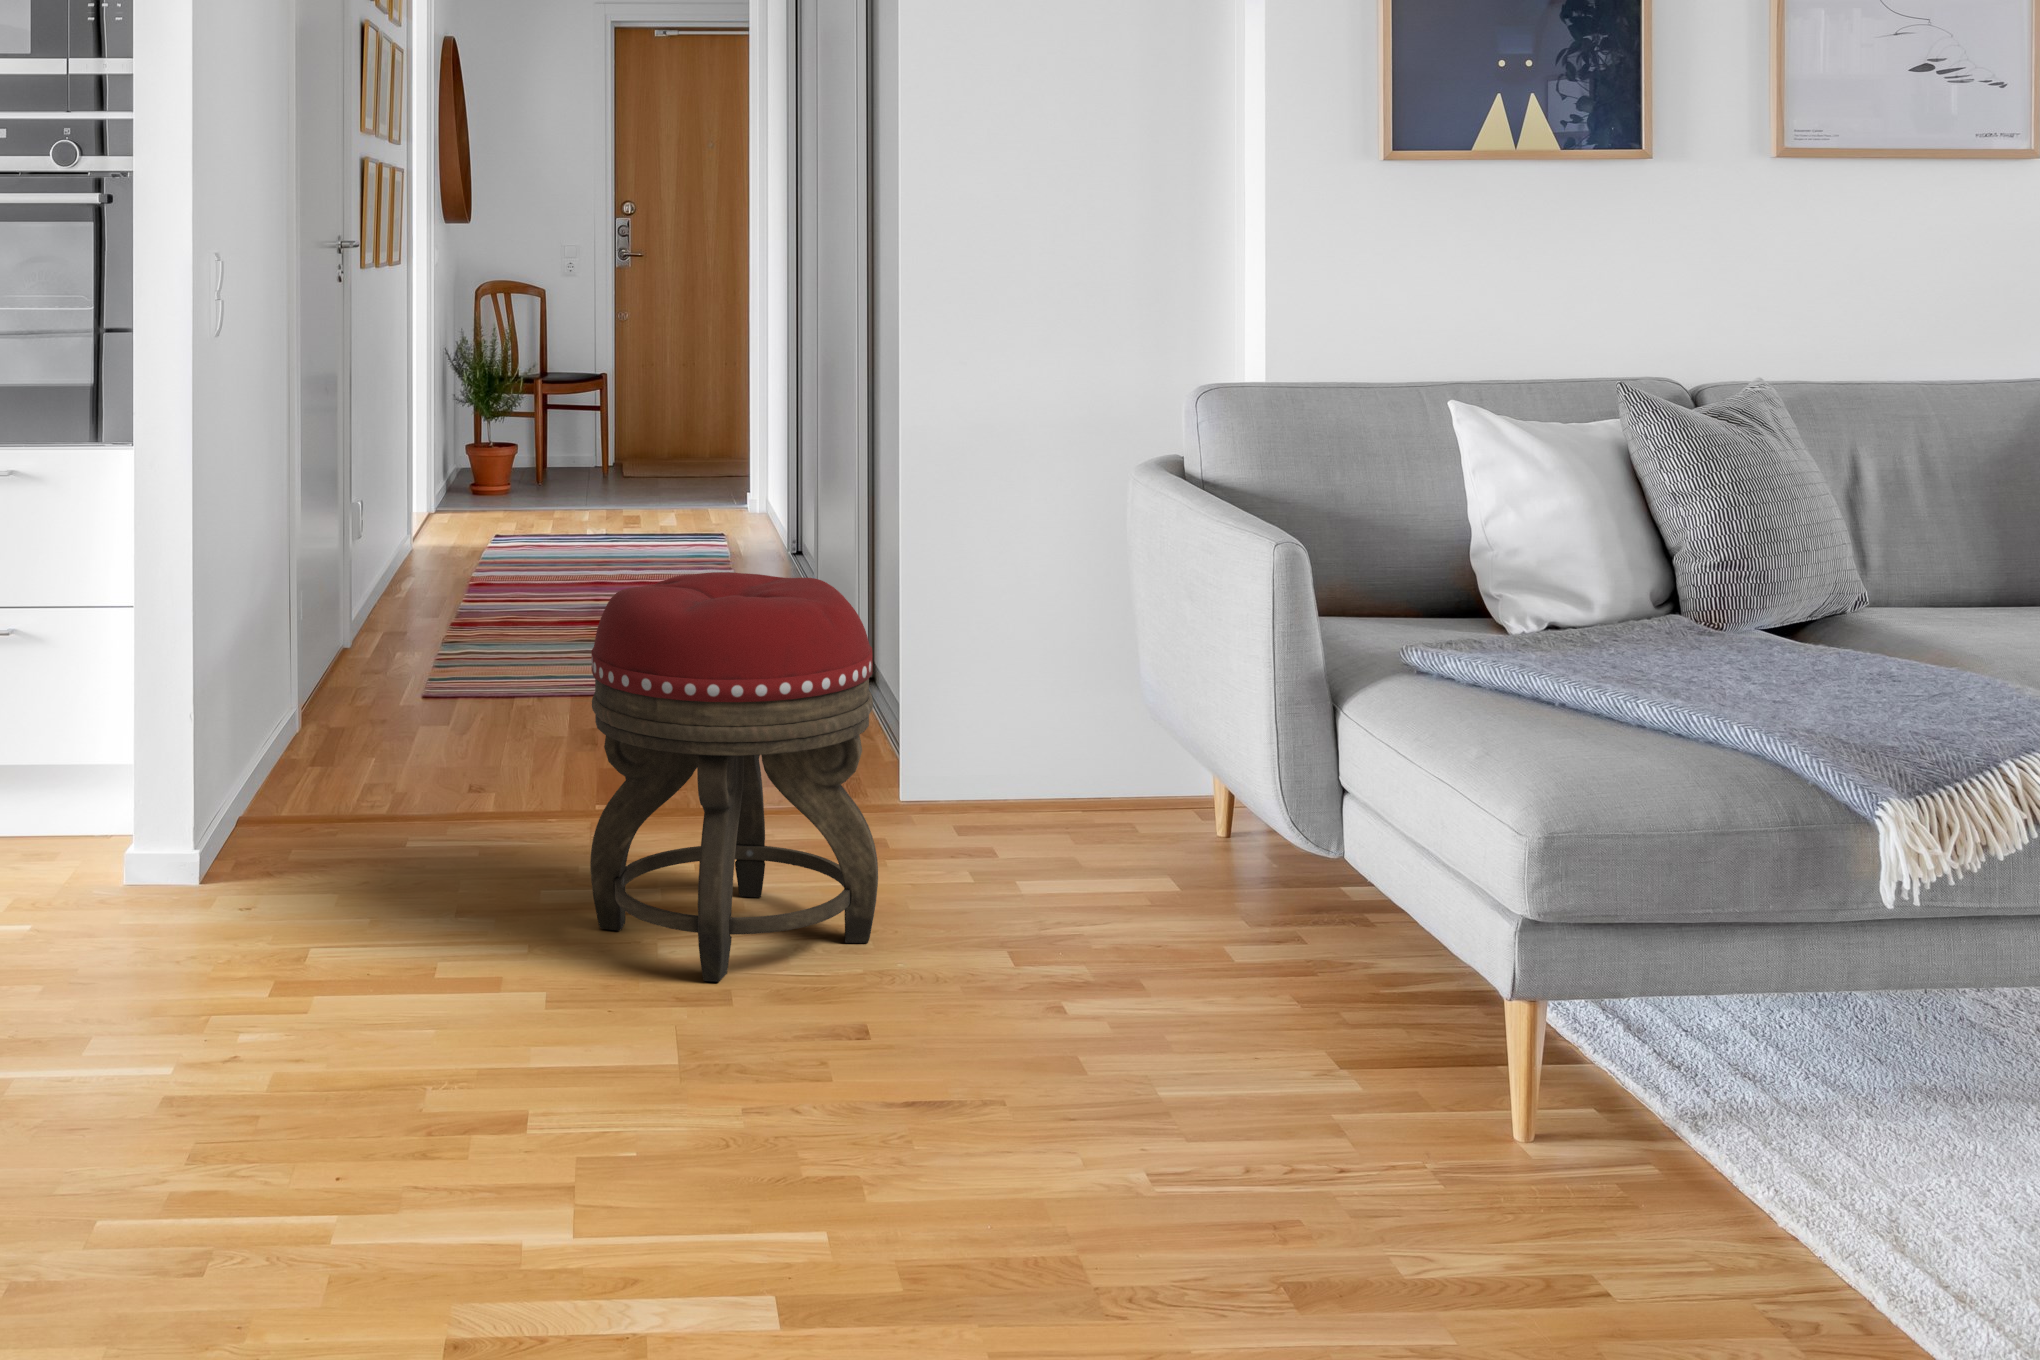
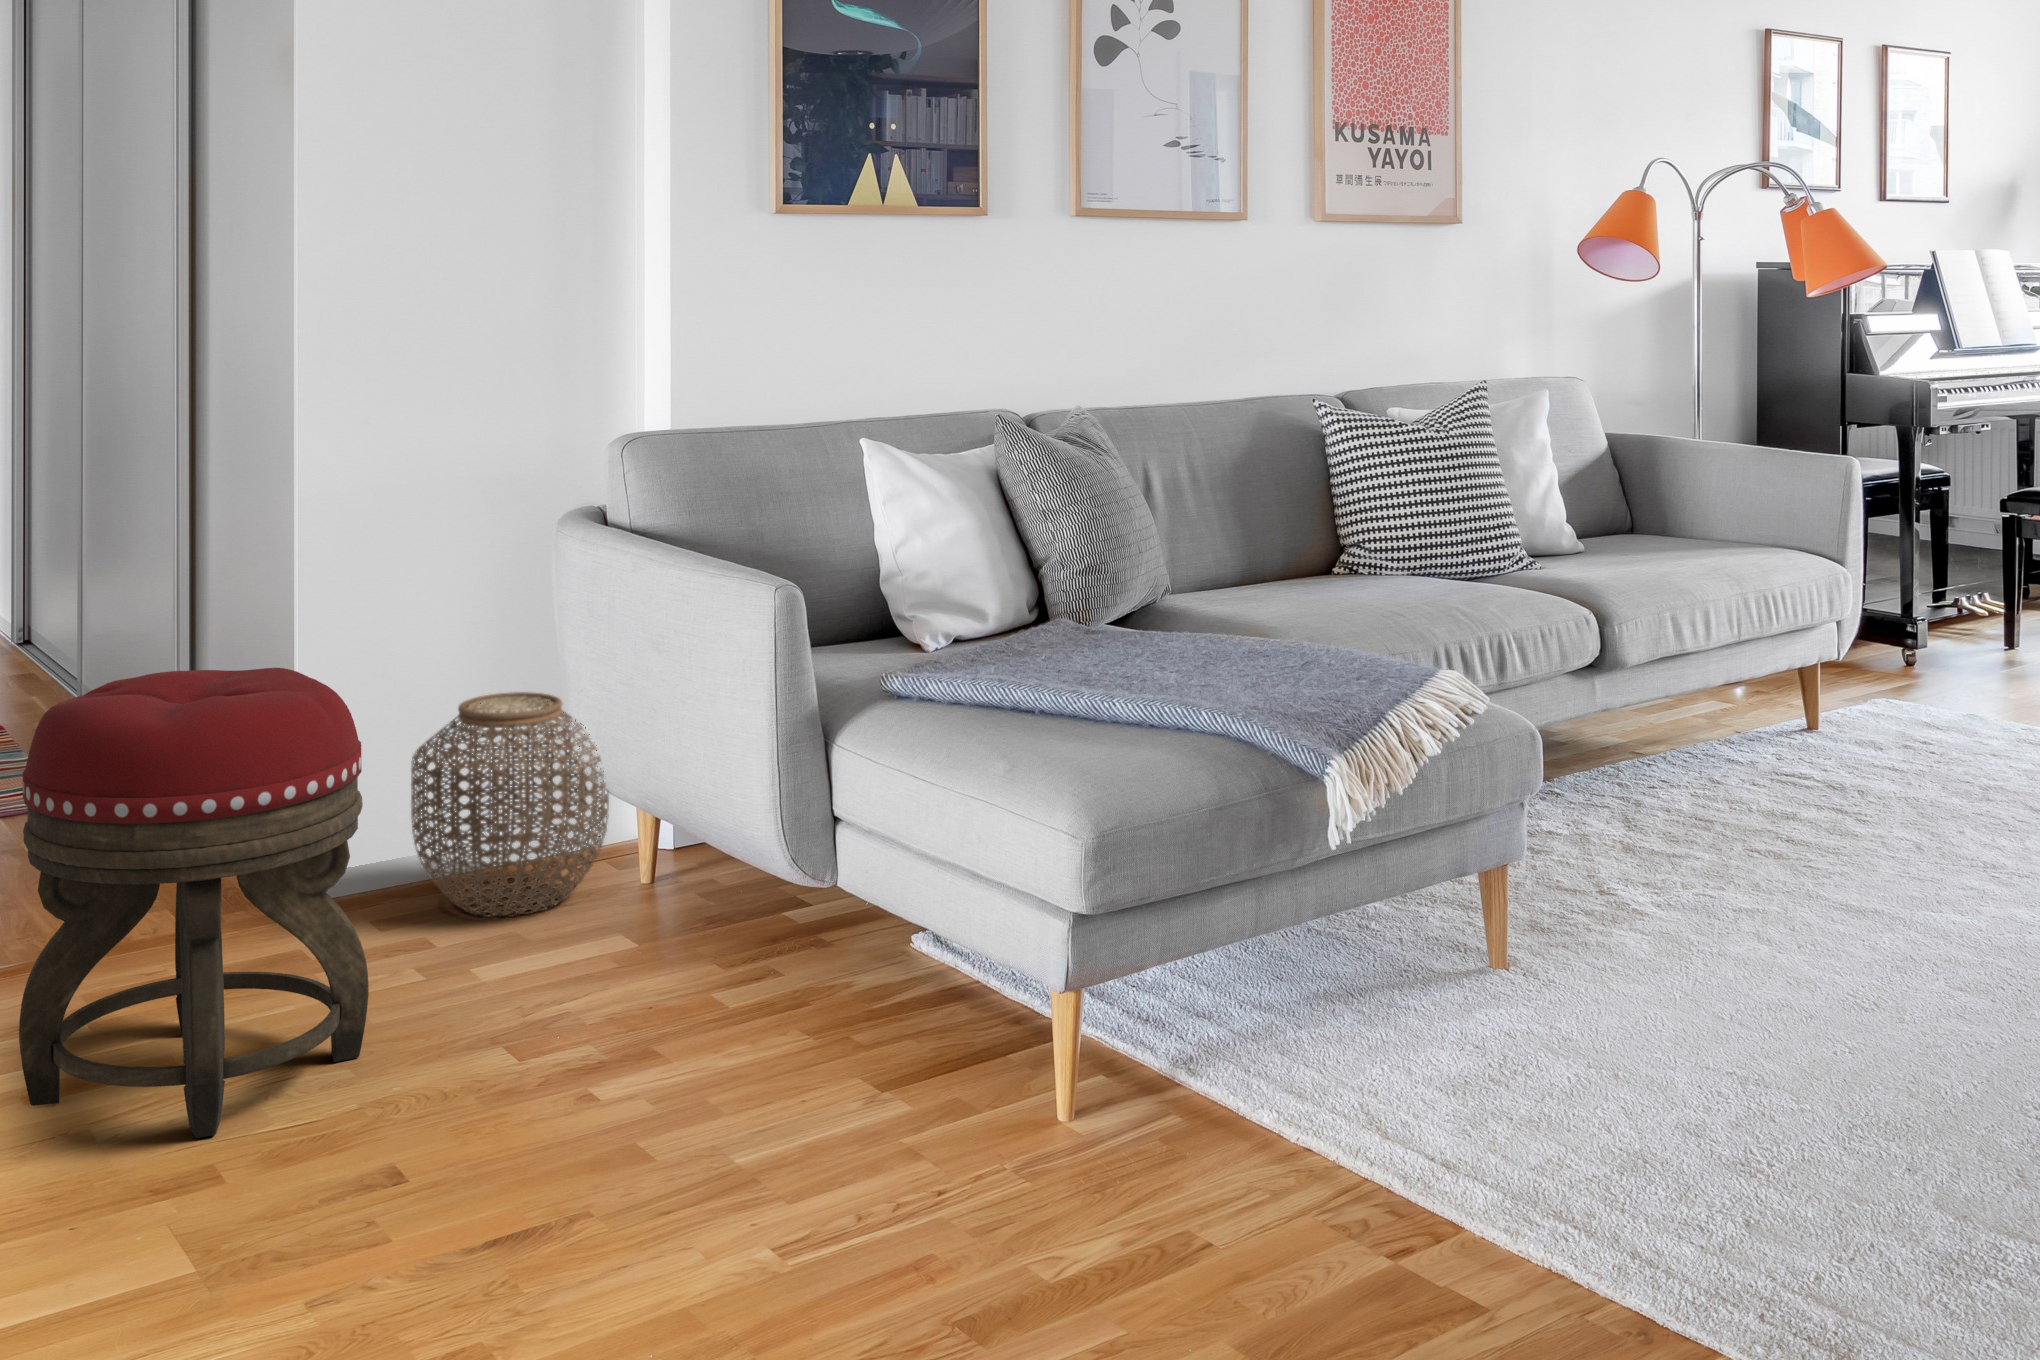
woven basket: none [985,631,1175,846] -> present [411,692,609,916]

